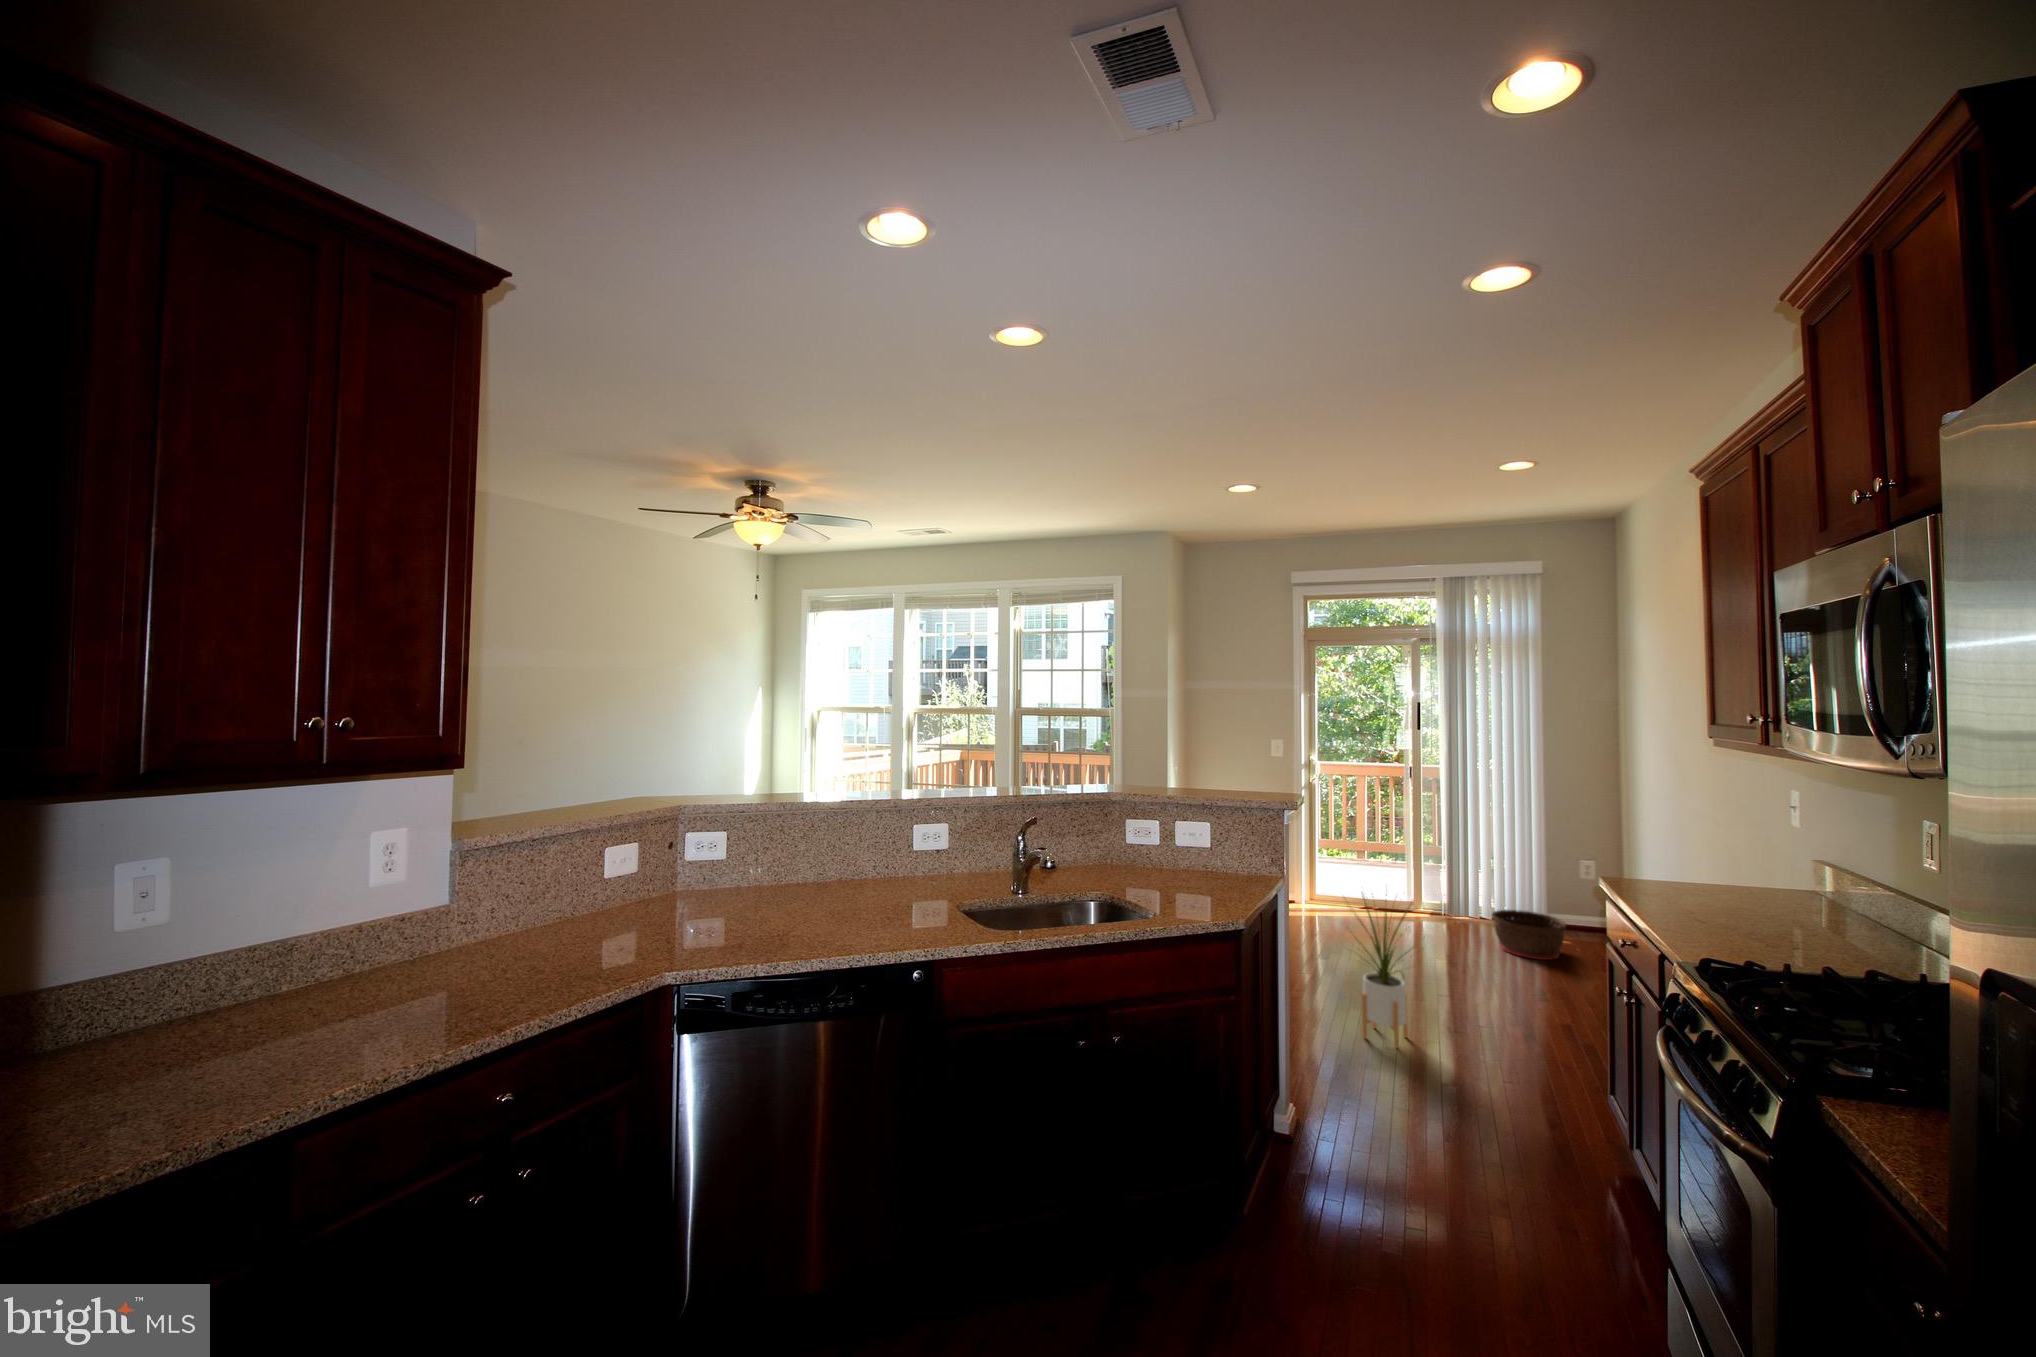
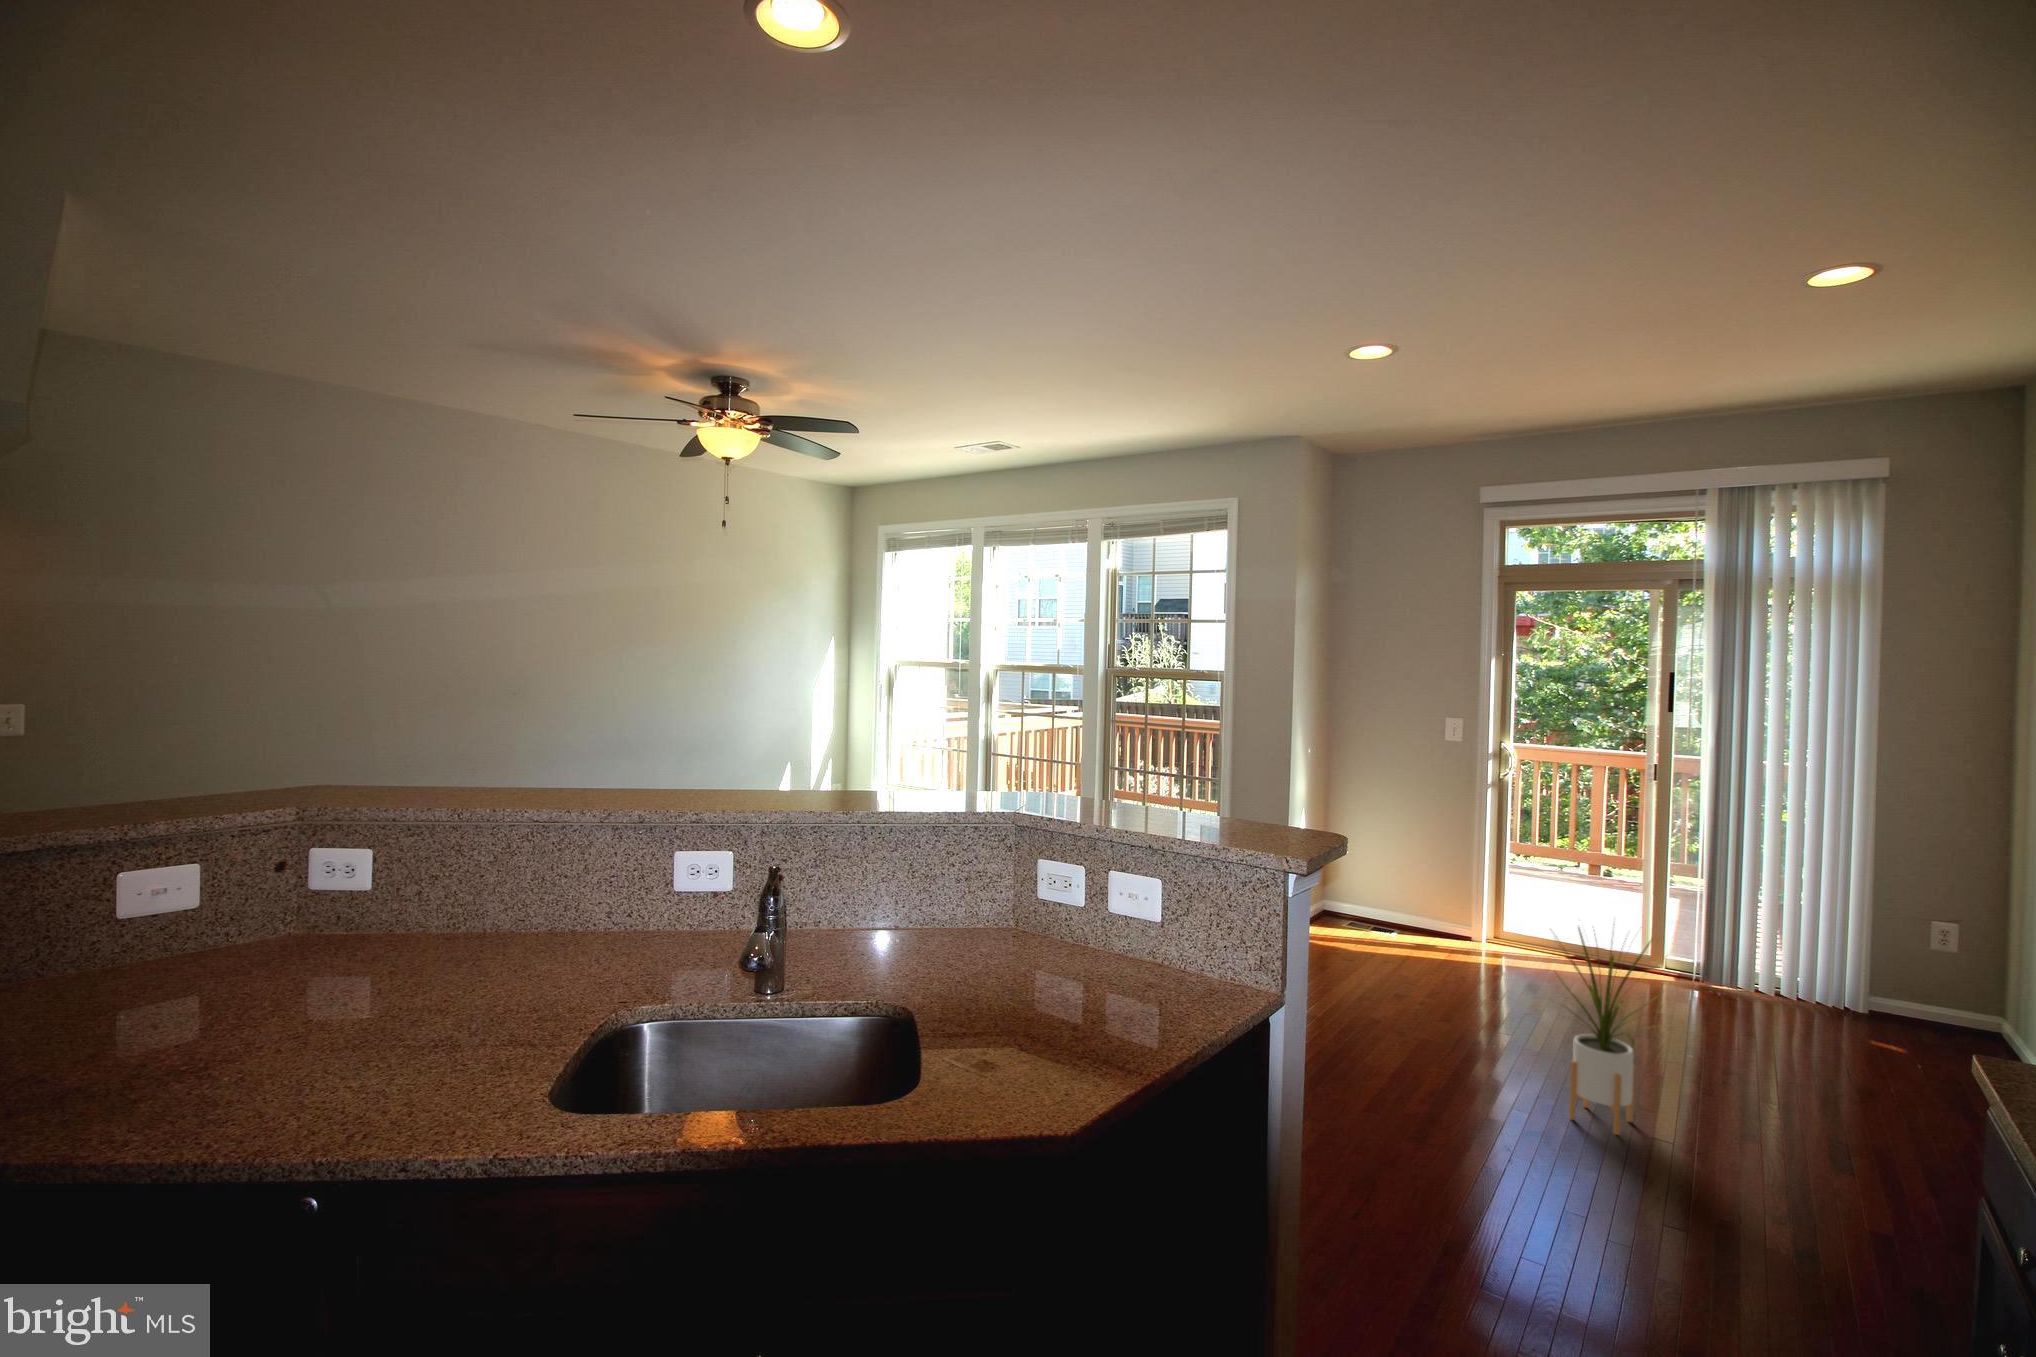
basket: present [1492,910,1566,960] -> none [1761,961,1871,1032]

